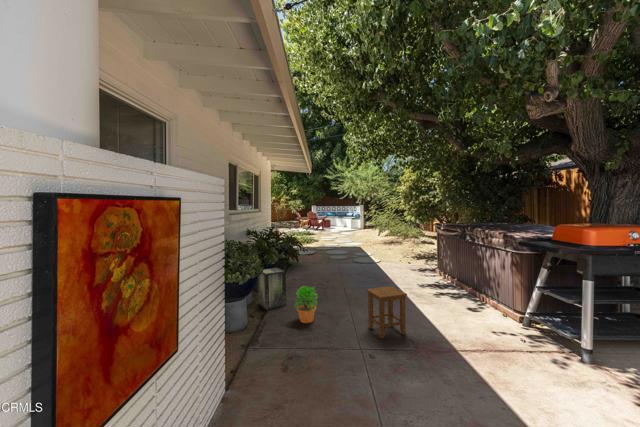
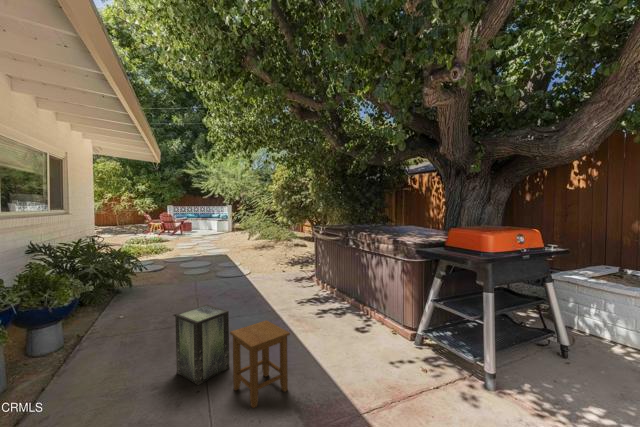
storage box: present [258,268,286,310] -> present [175,305,229,385]
potted plant: present [295,286,317,323] -> none [102,337,152,403]

